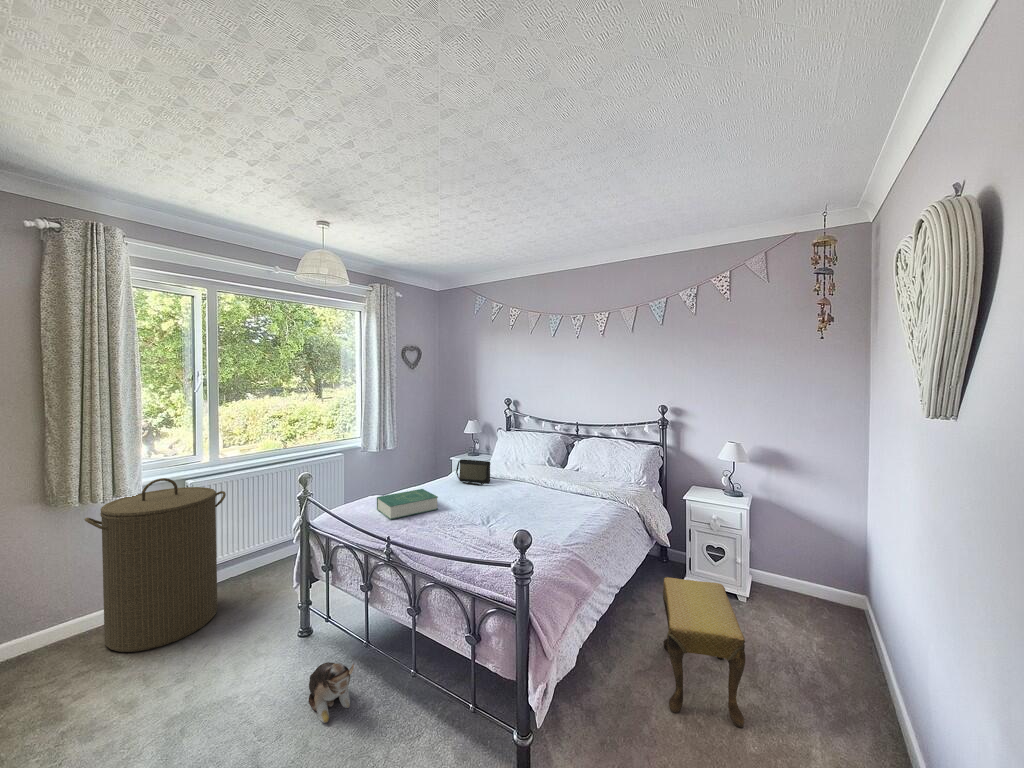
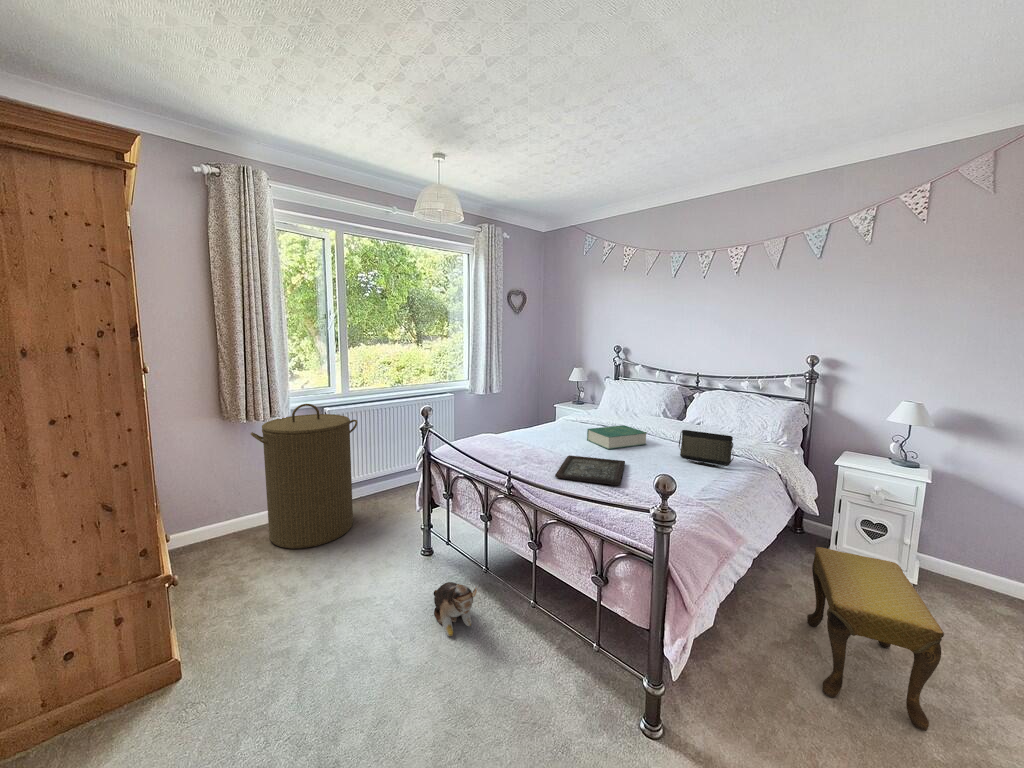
handbag: present [456,459,490,485] -> present [679,430,734,467]
book: present [377,489,438,519] -> present [587,425,647,449]
tray: none [436,513,505,541] -> present [555,455,625,485]

